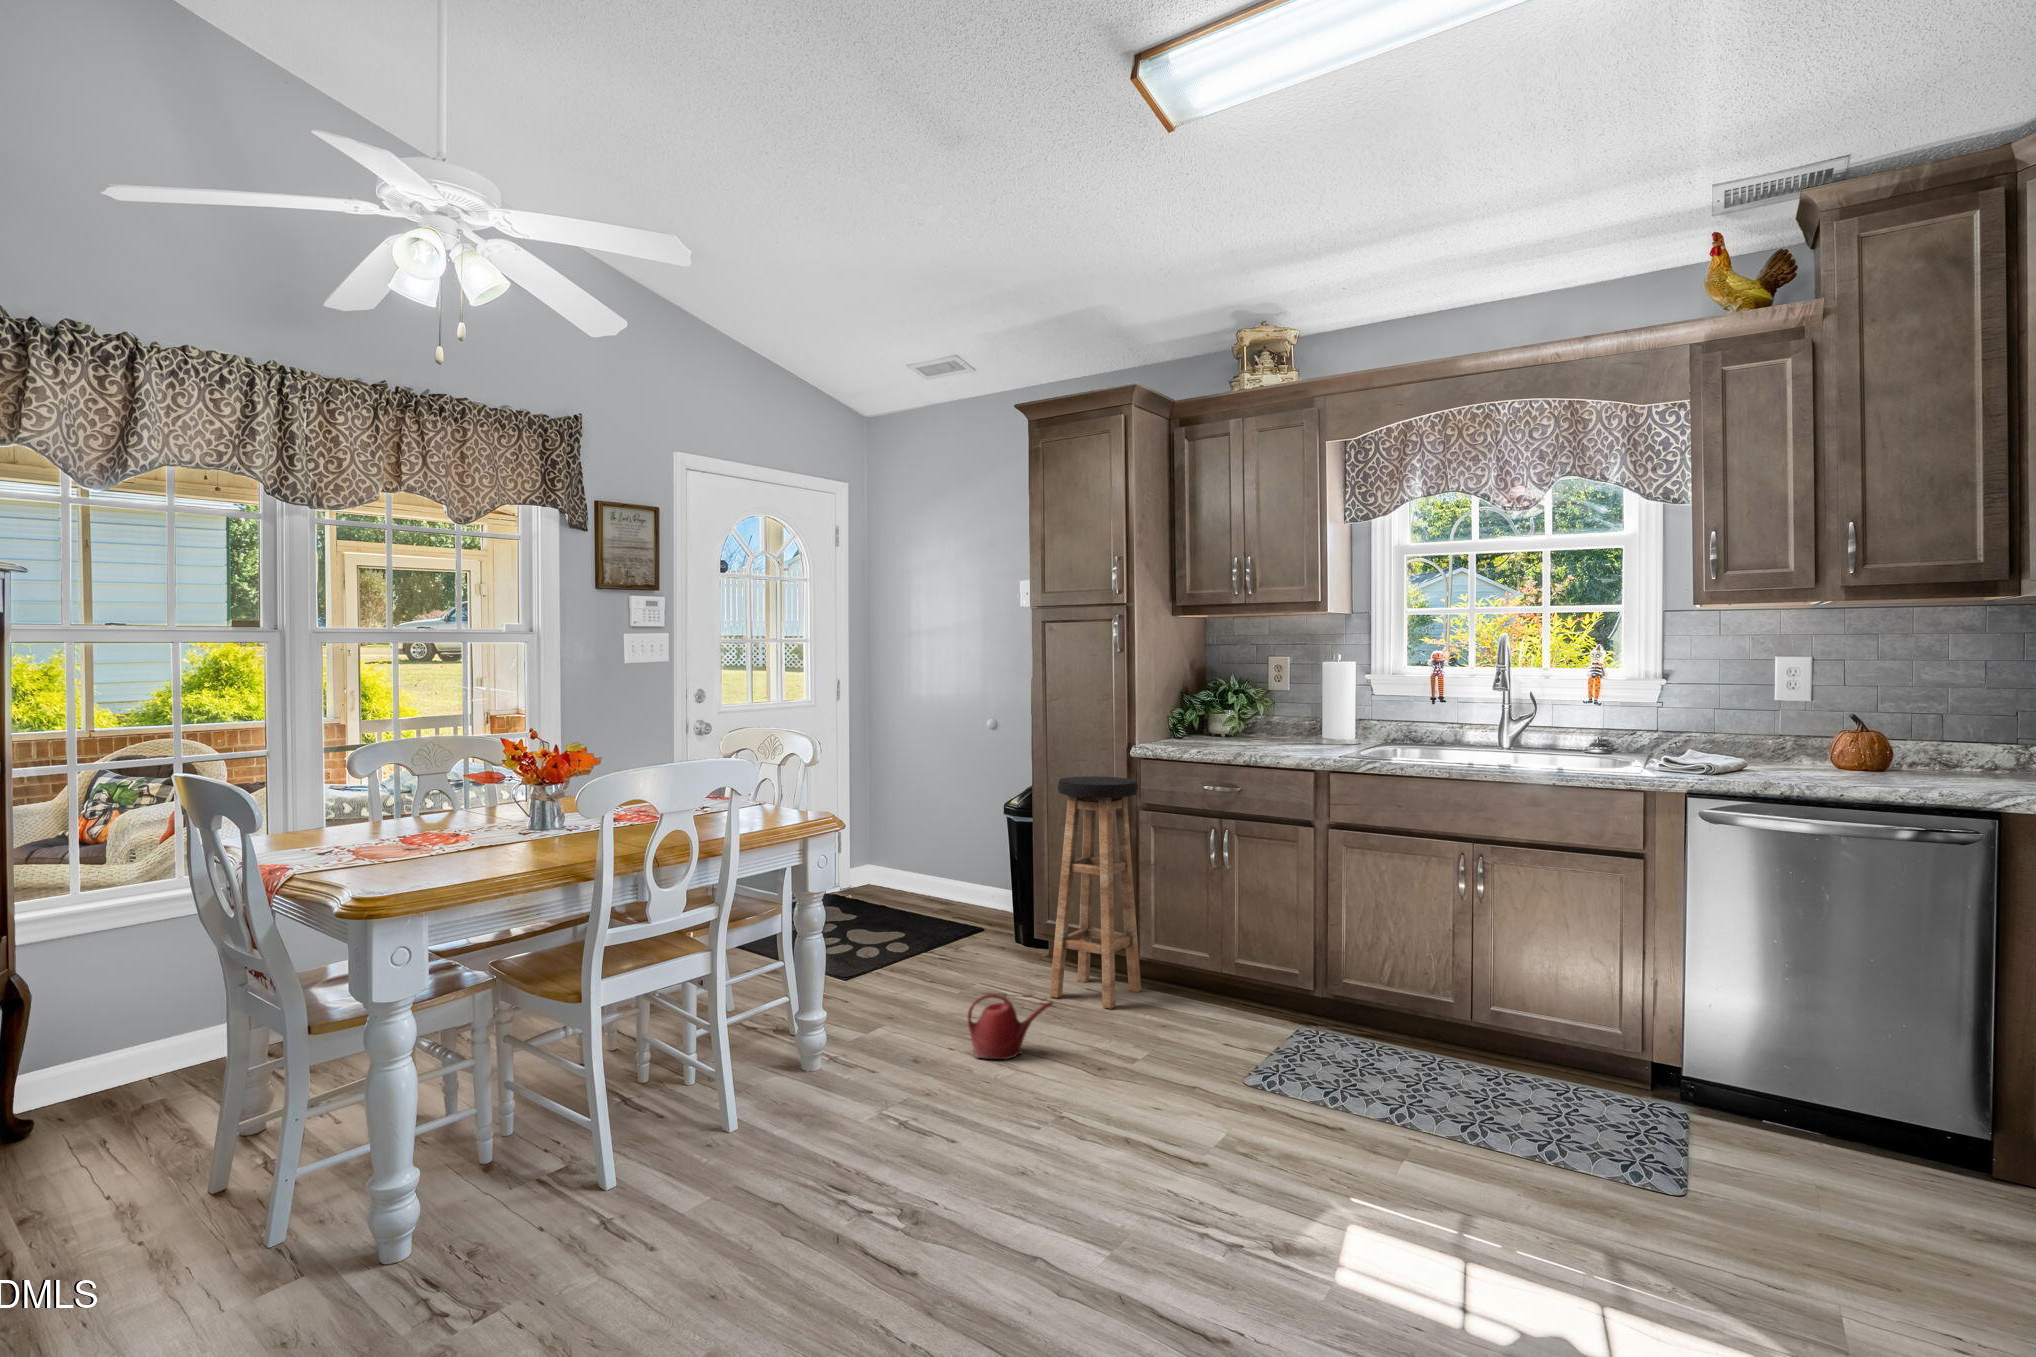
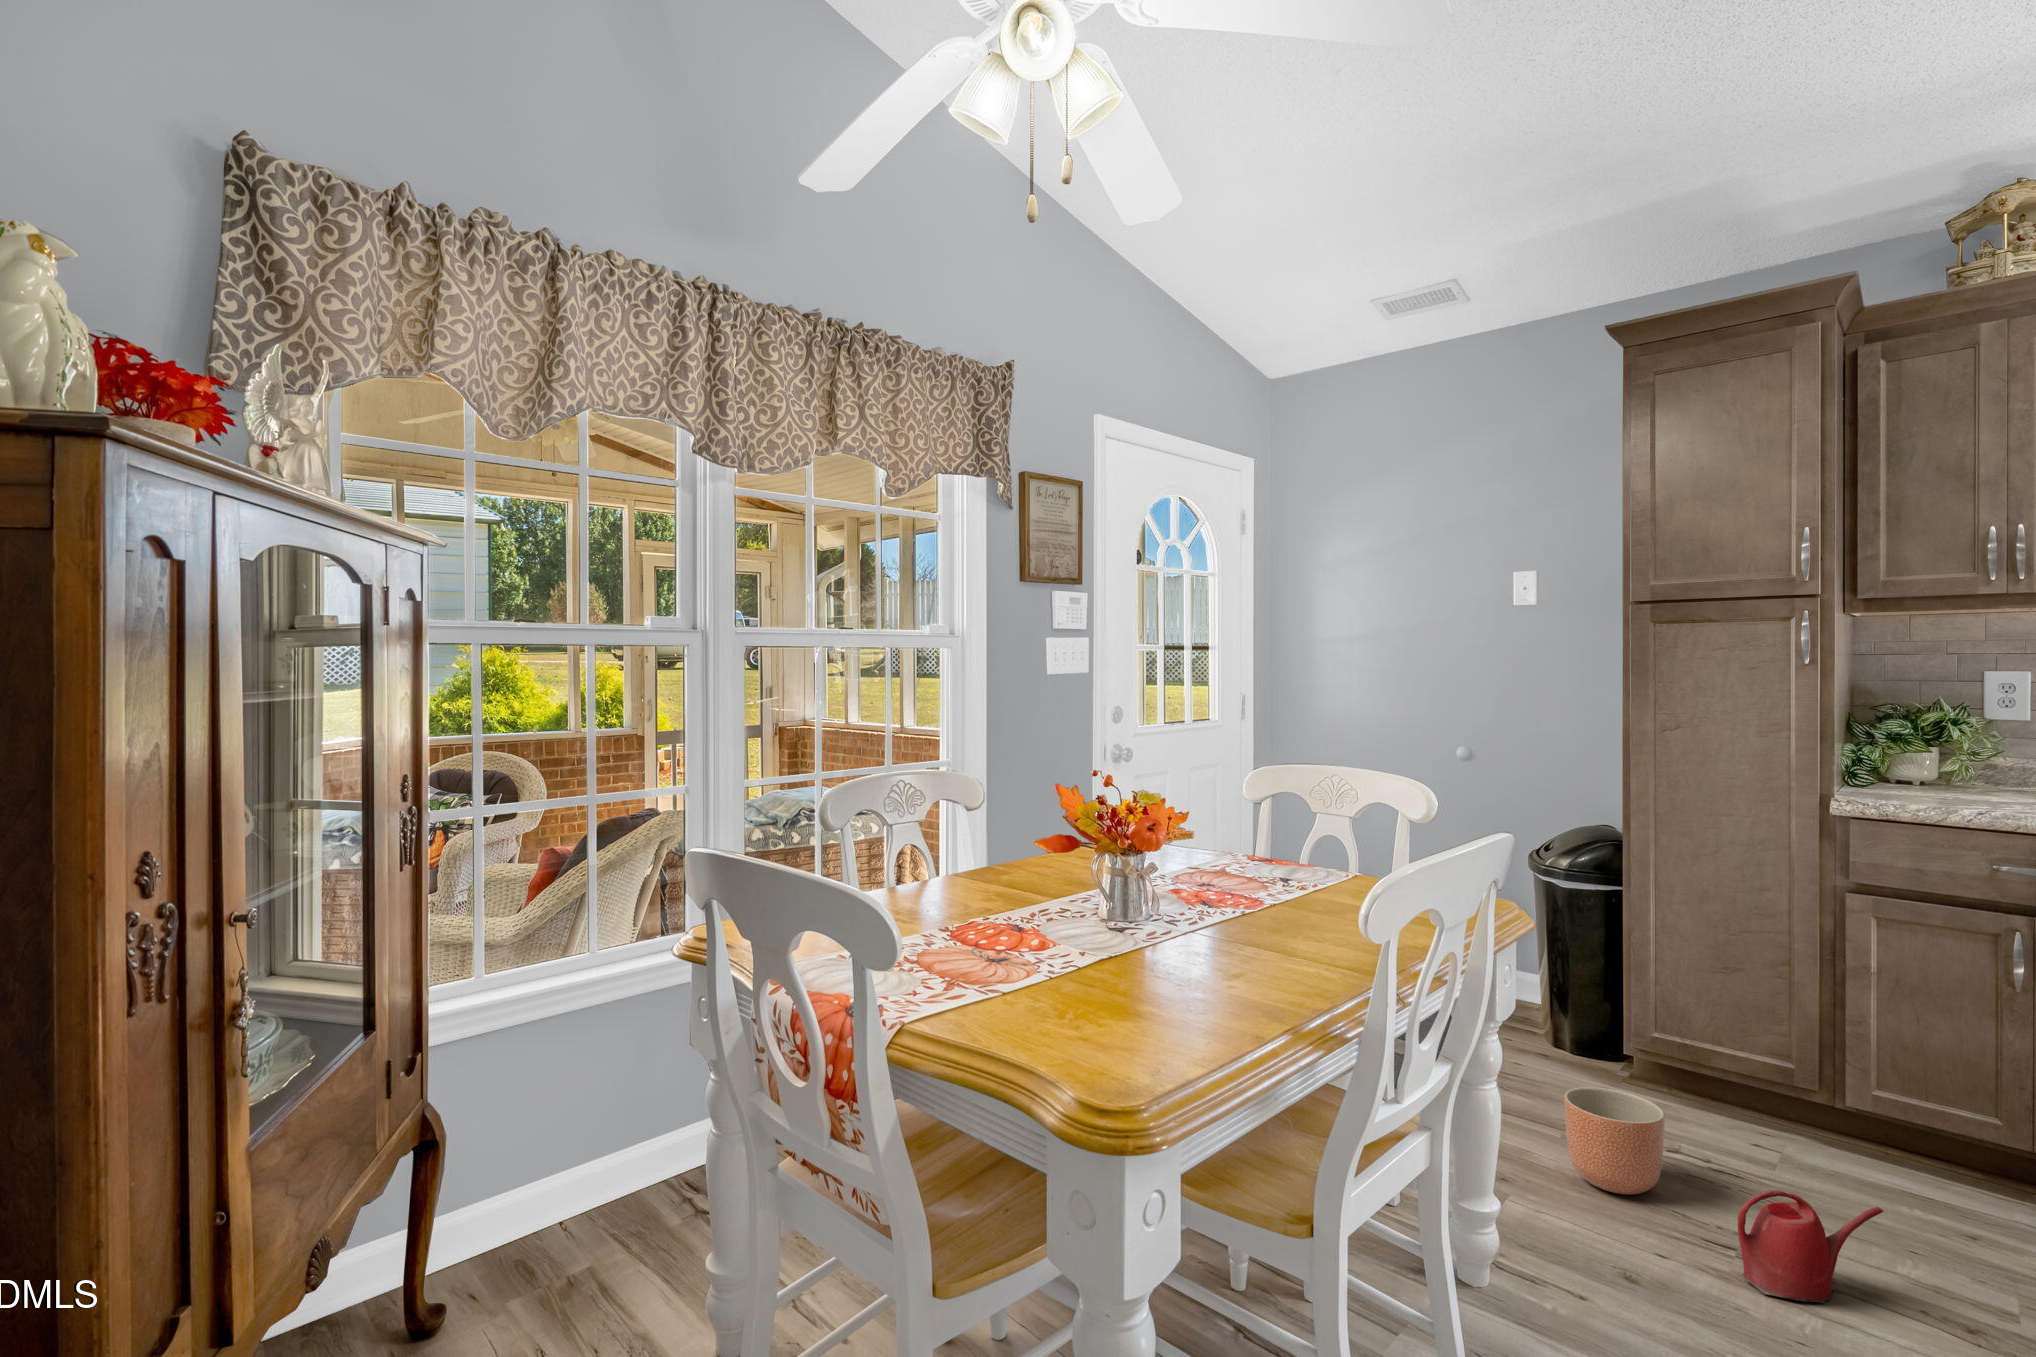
bar stool: present [1049,776,1141,1009] -> none [1728,835,1879,1195]
planter: none [924,950,982,1016] -> present [1564,1087,1665,1195]

